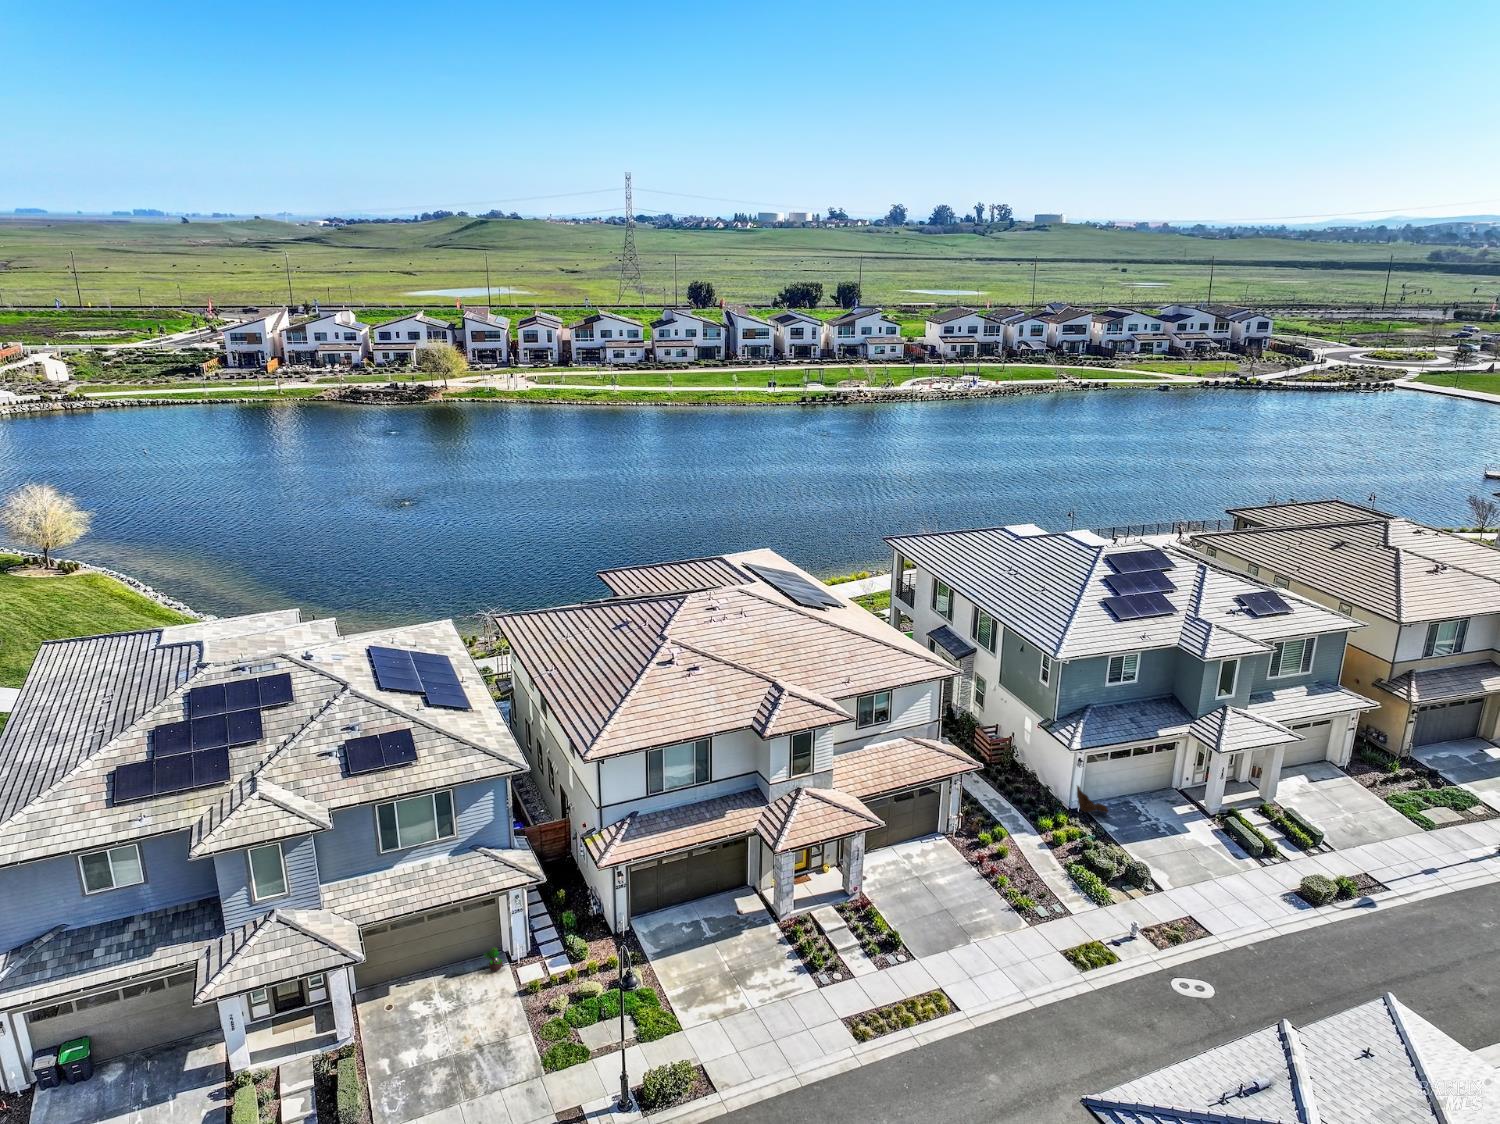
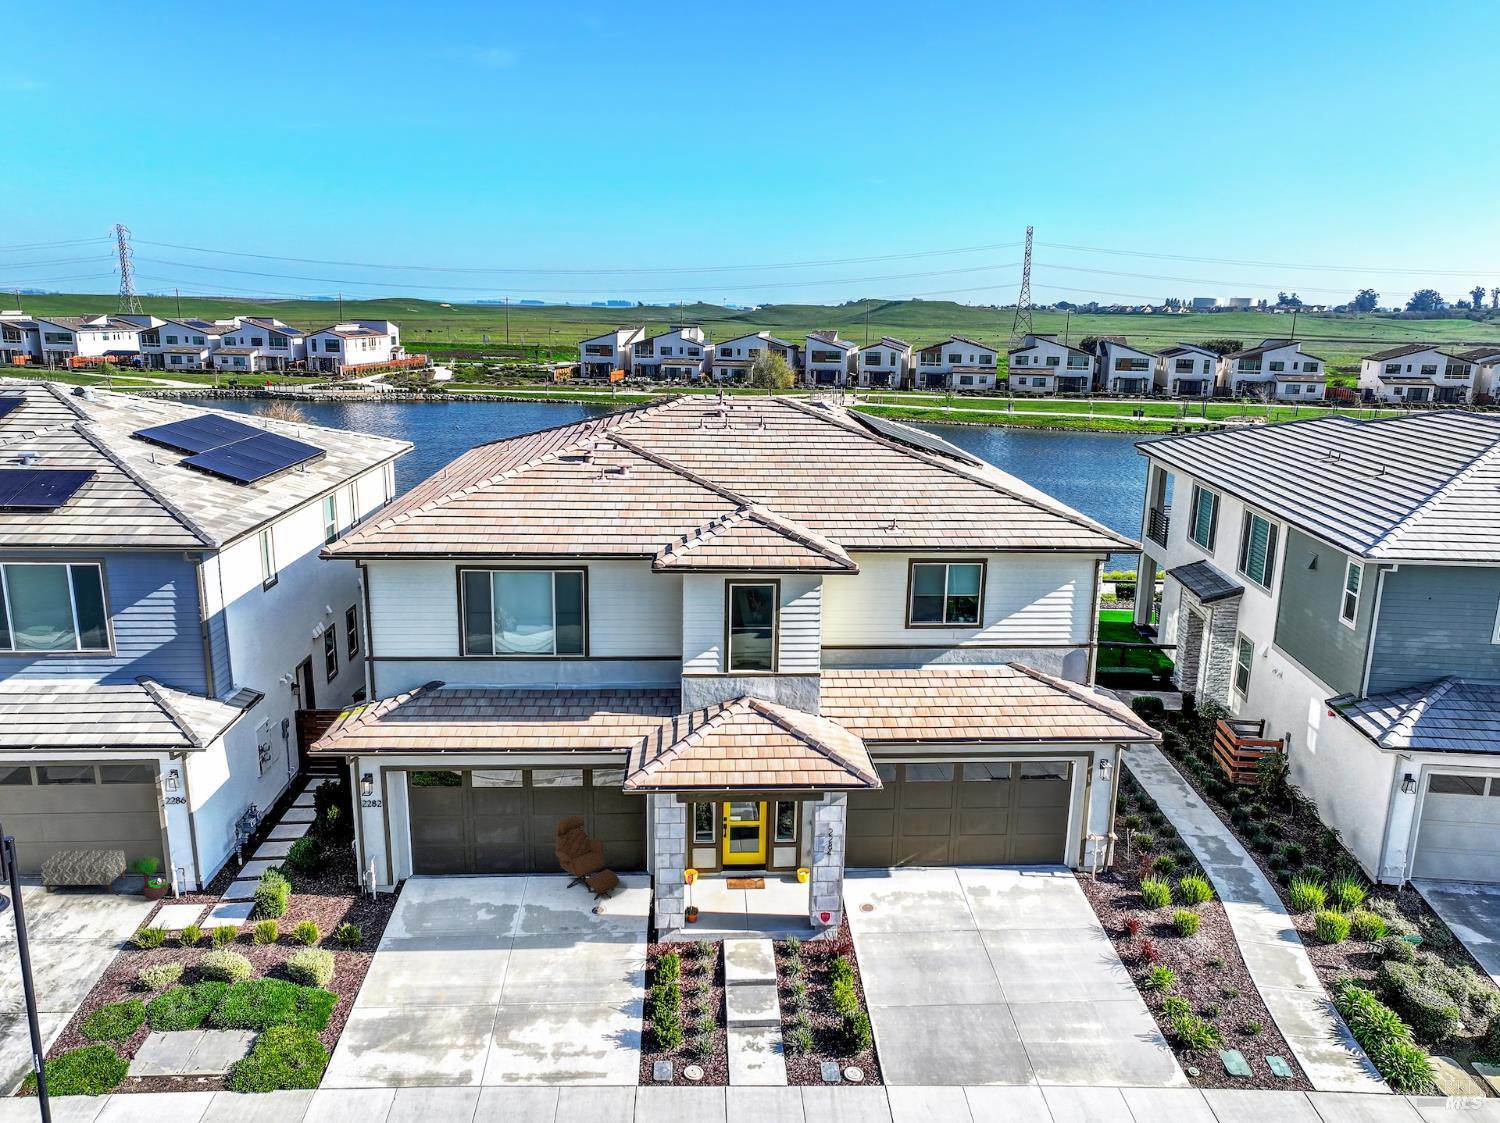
lounge chair: present [1077,786,1109,816] -> present [555,816,619,900]
bench: none [423,948,465,984] -> present [41,850,126,893]

